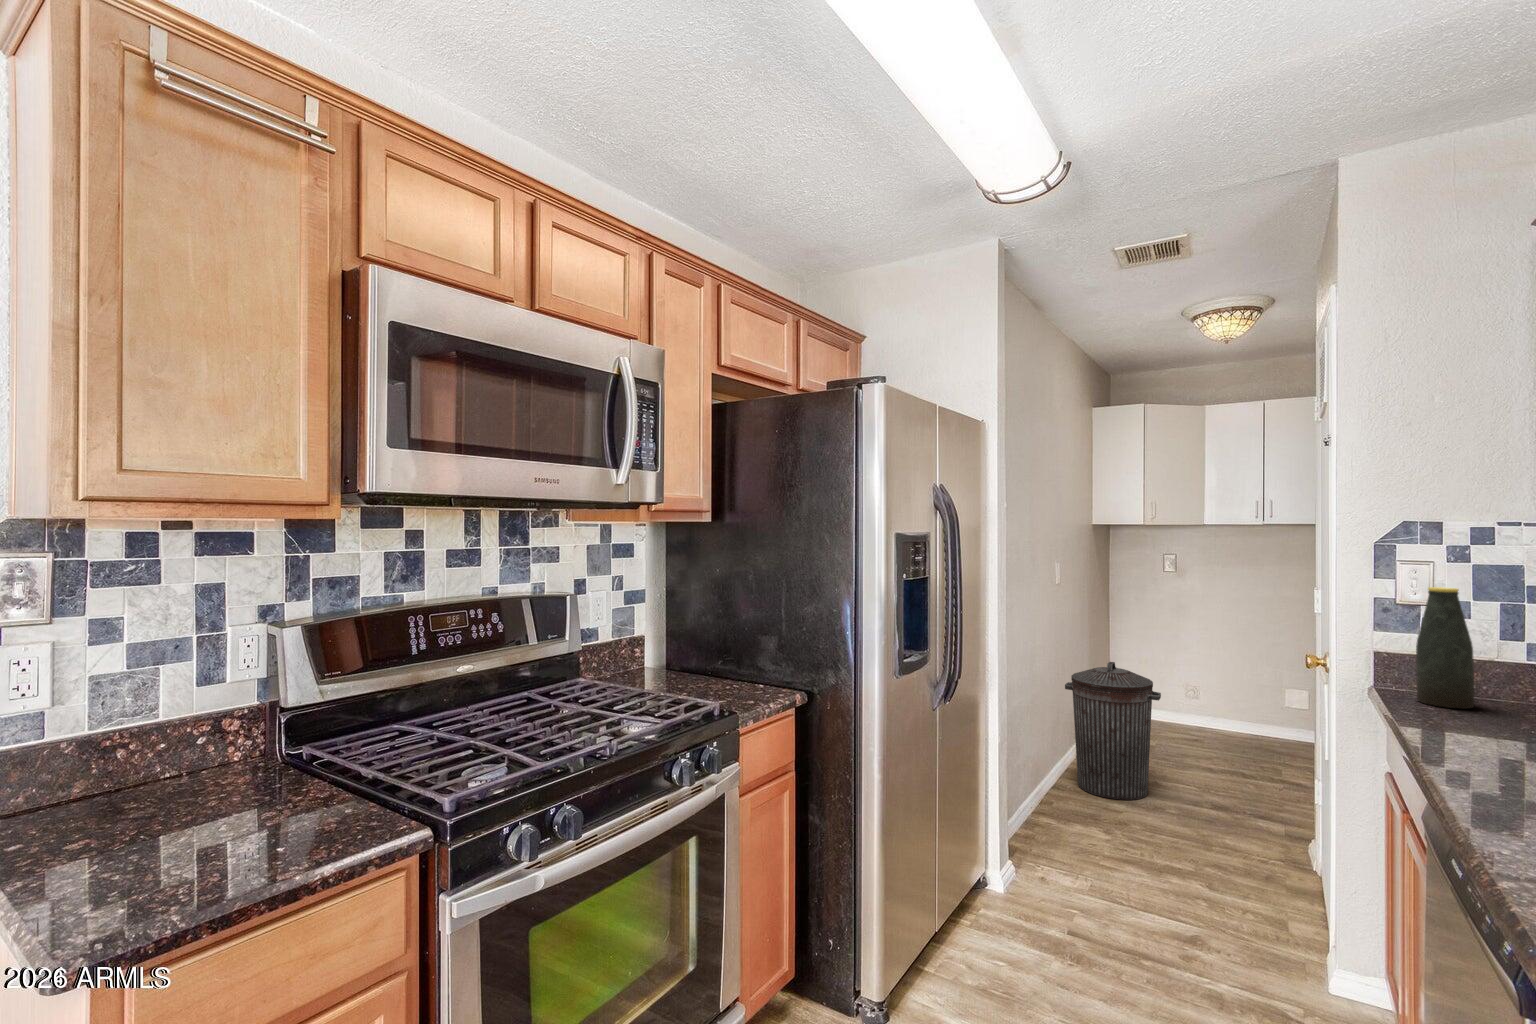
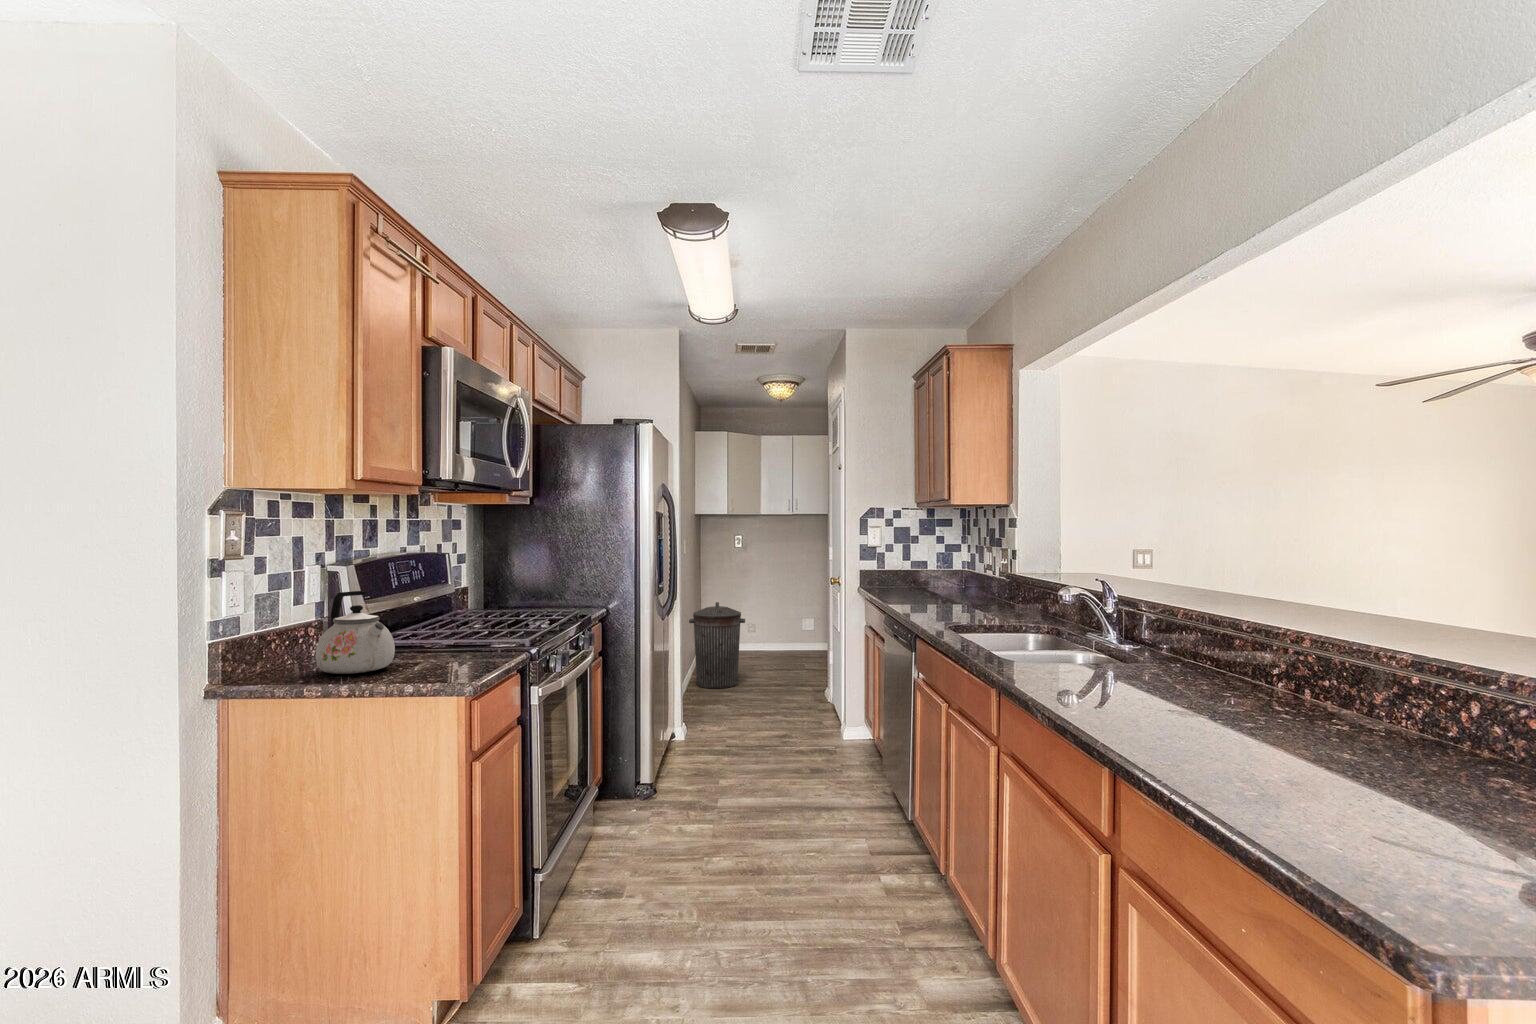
bottle: present [1416,587,1474,709] -> none [877,537,896,590]
kettle: none [75,684,226,837] -> present [316,591,395,674]

